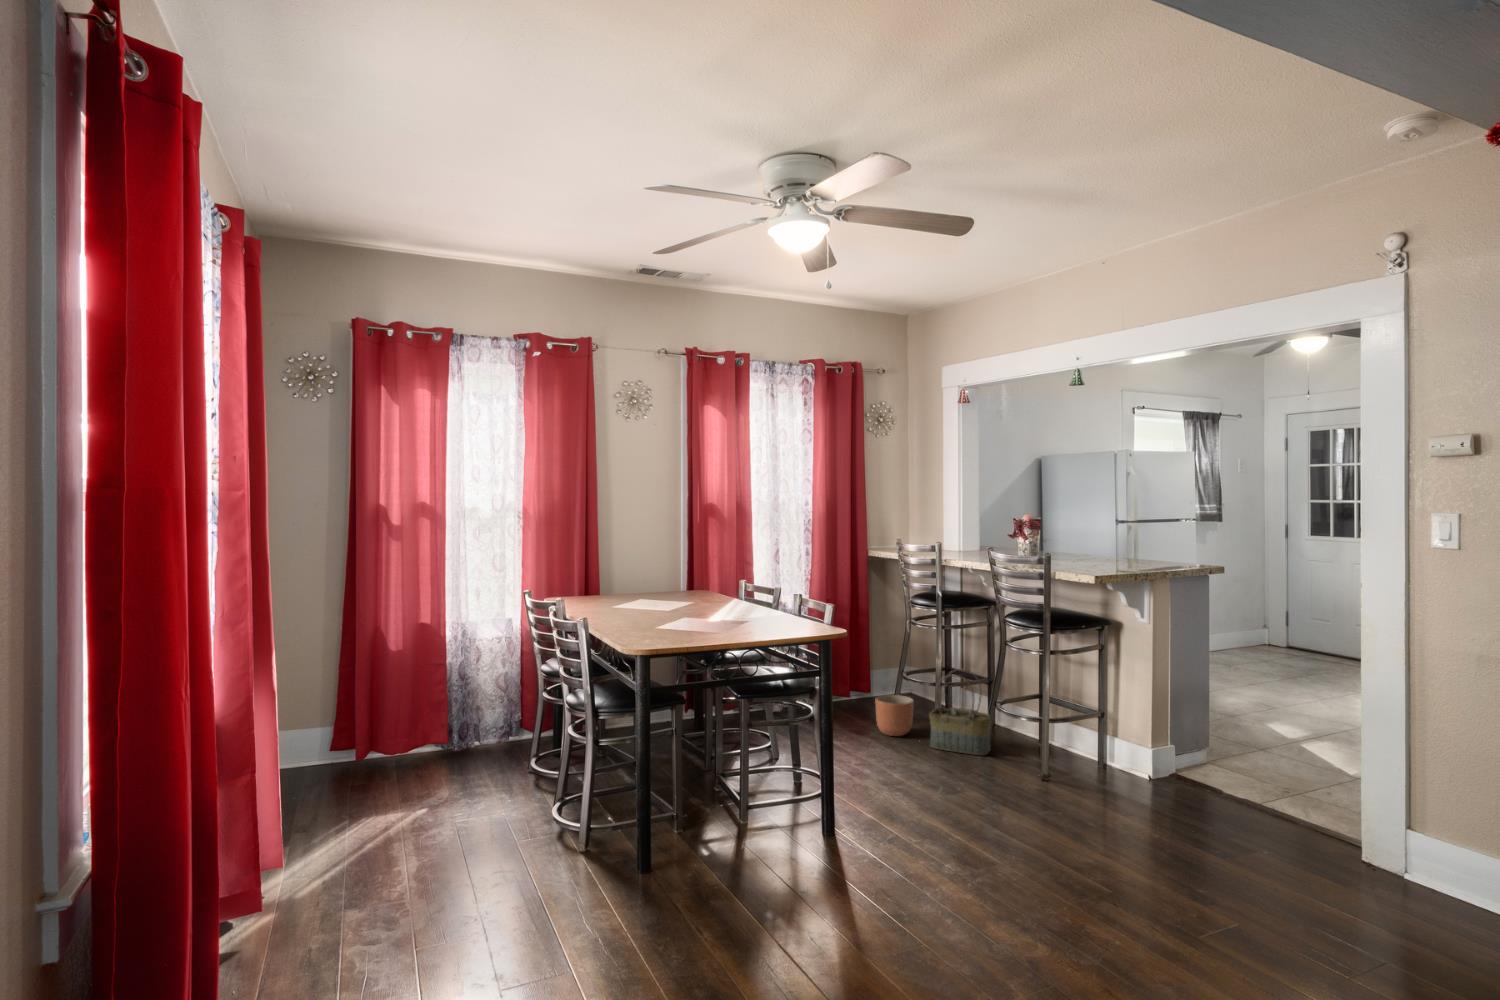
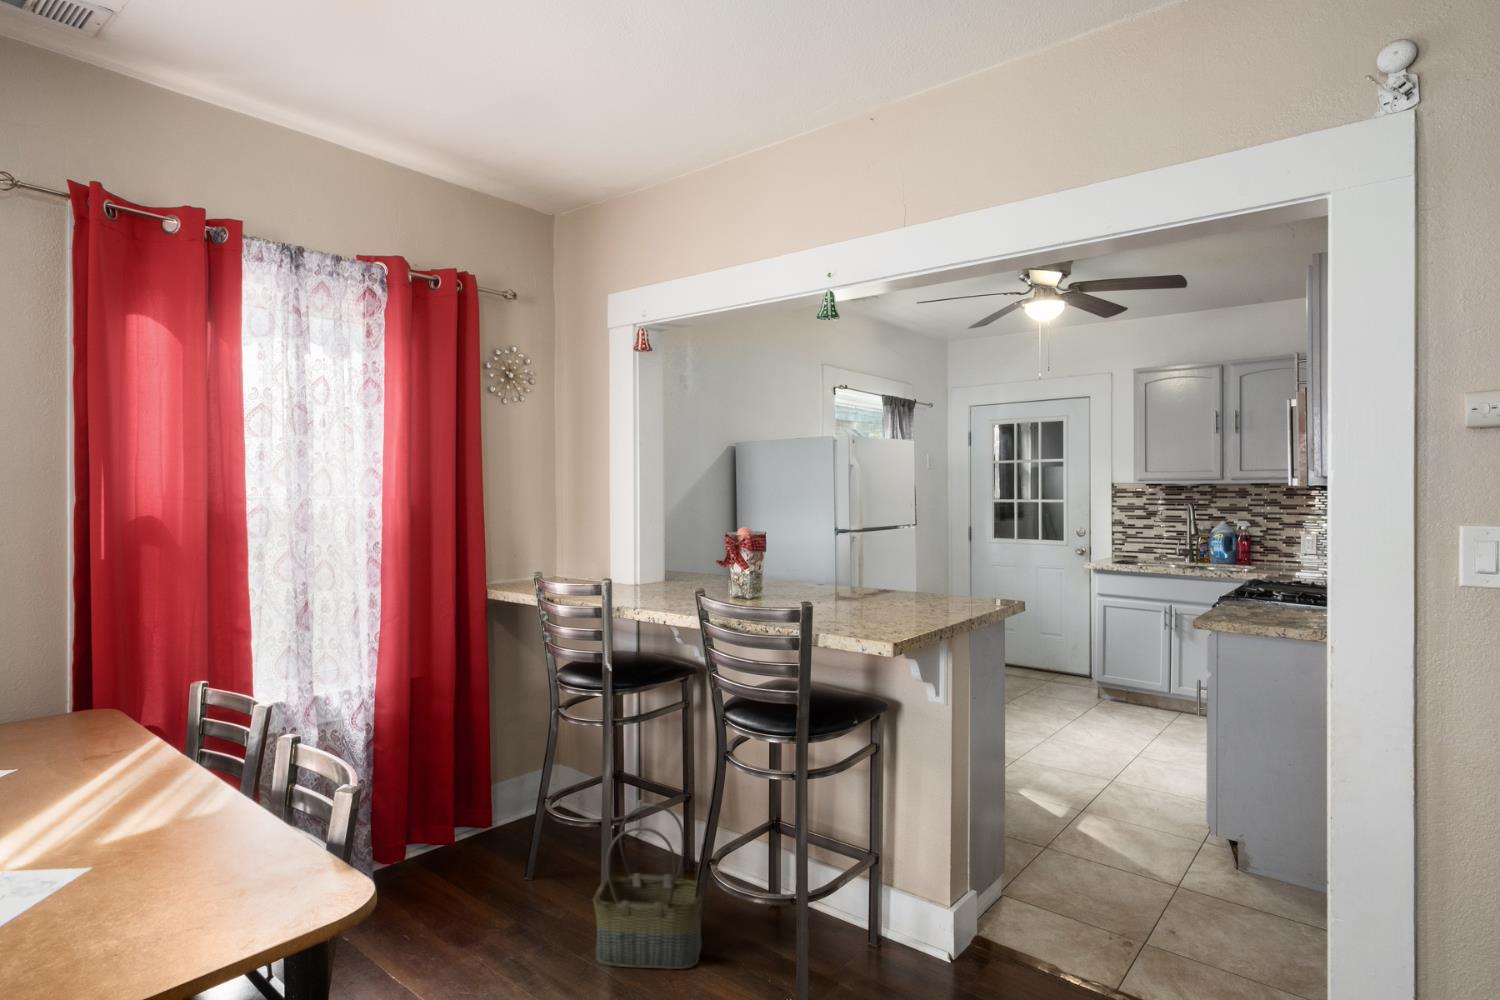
planter: present [876,695,914,736] -> none [494,853,564,940]

